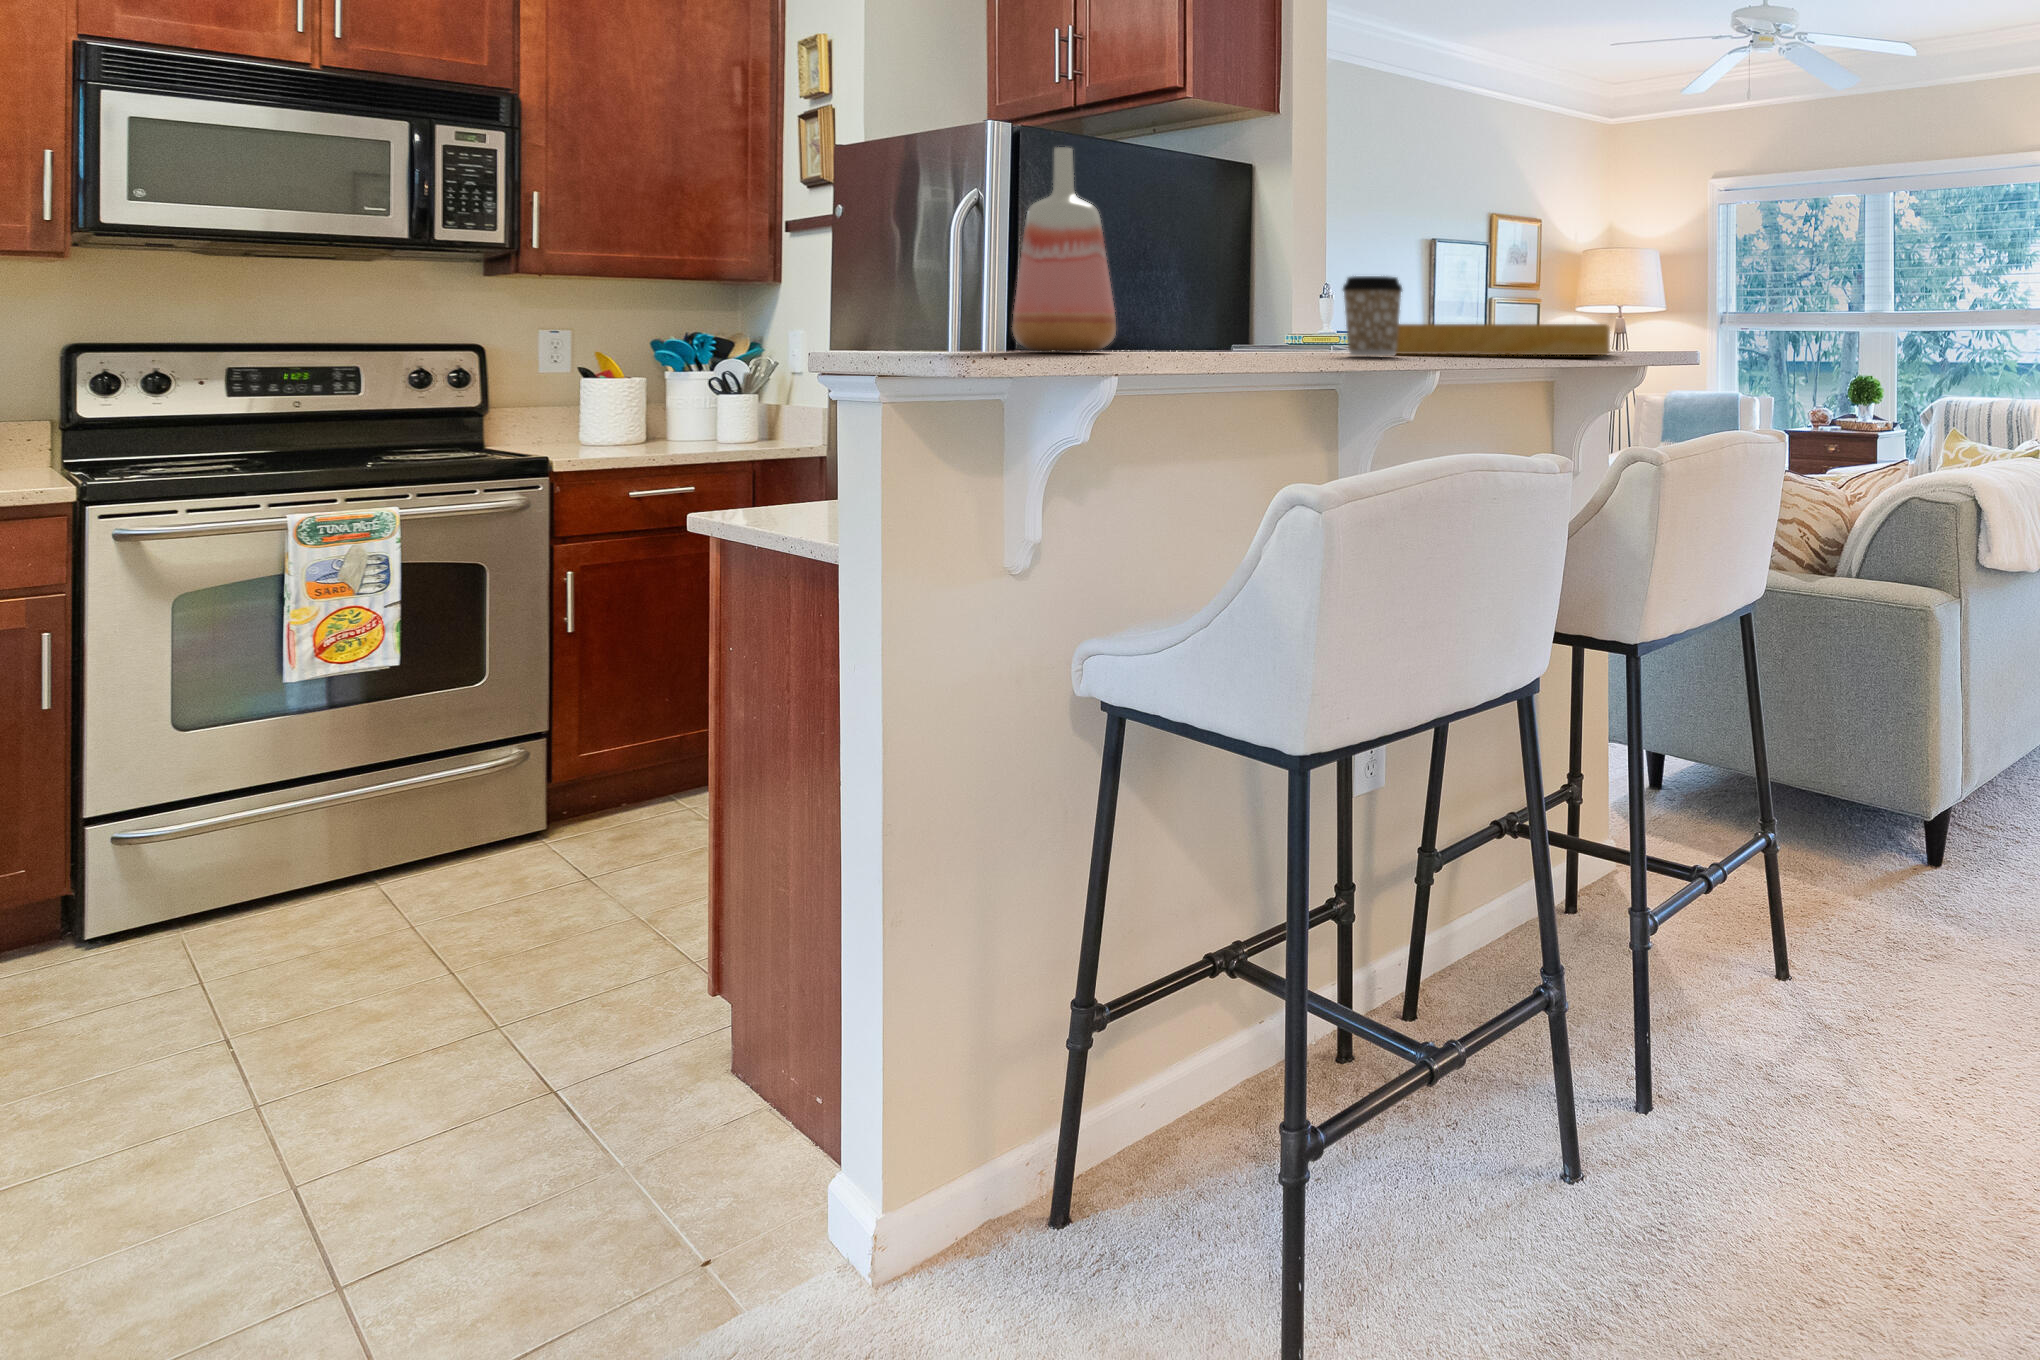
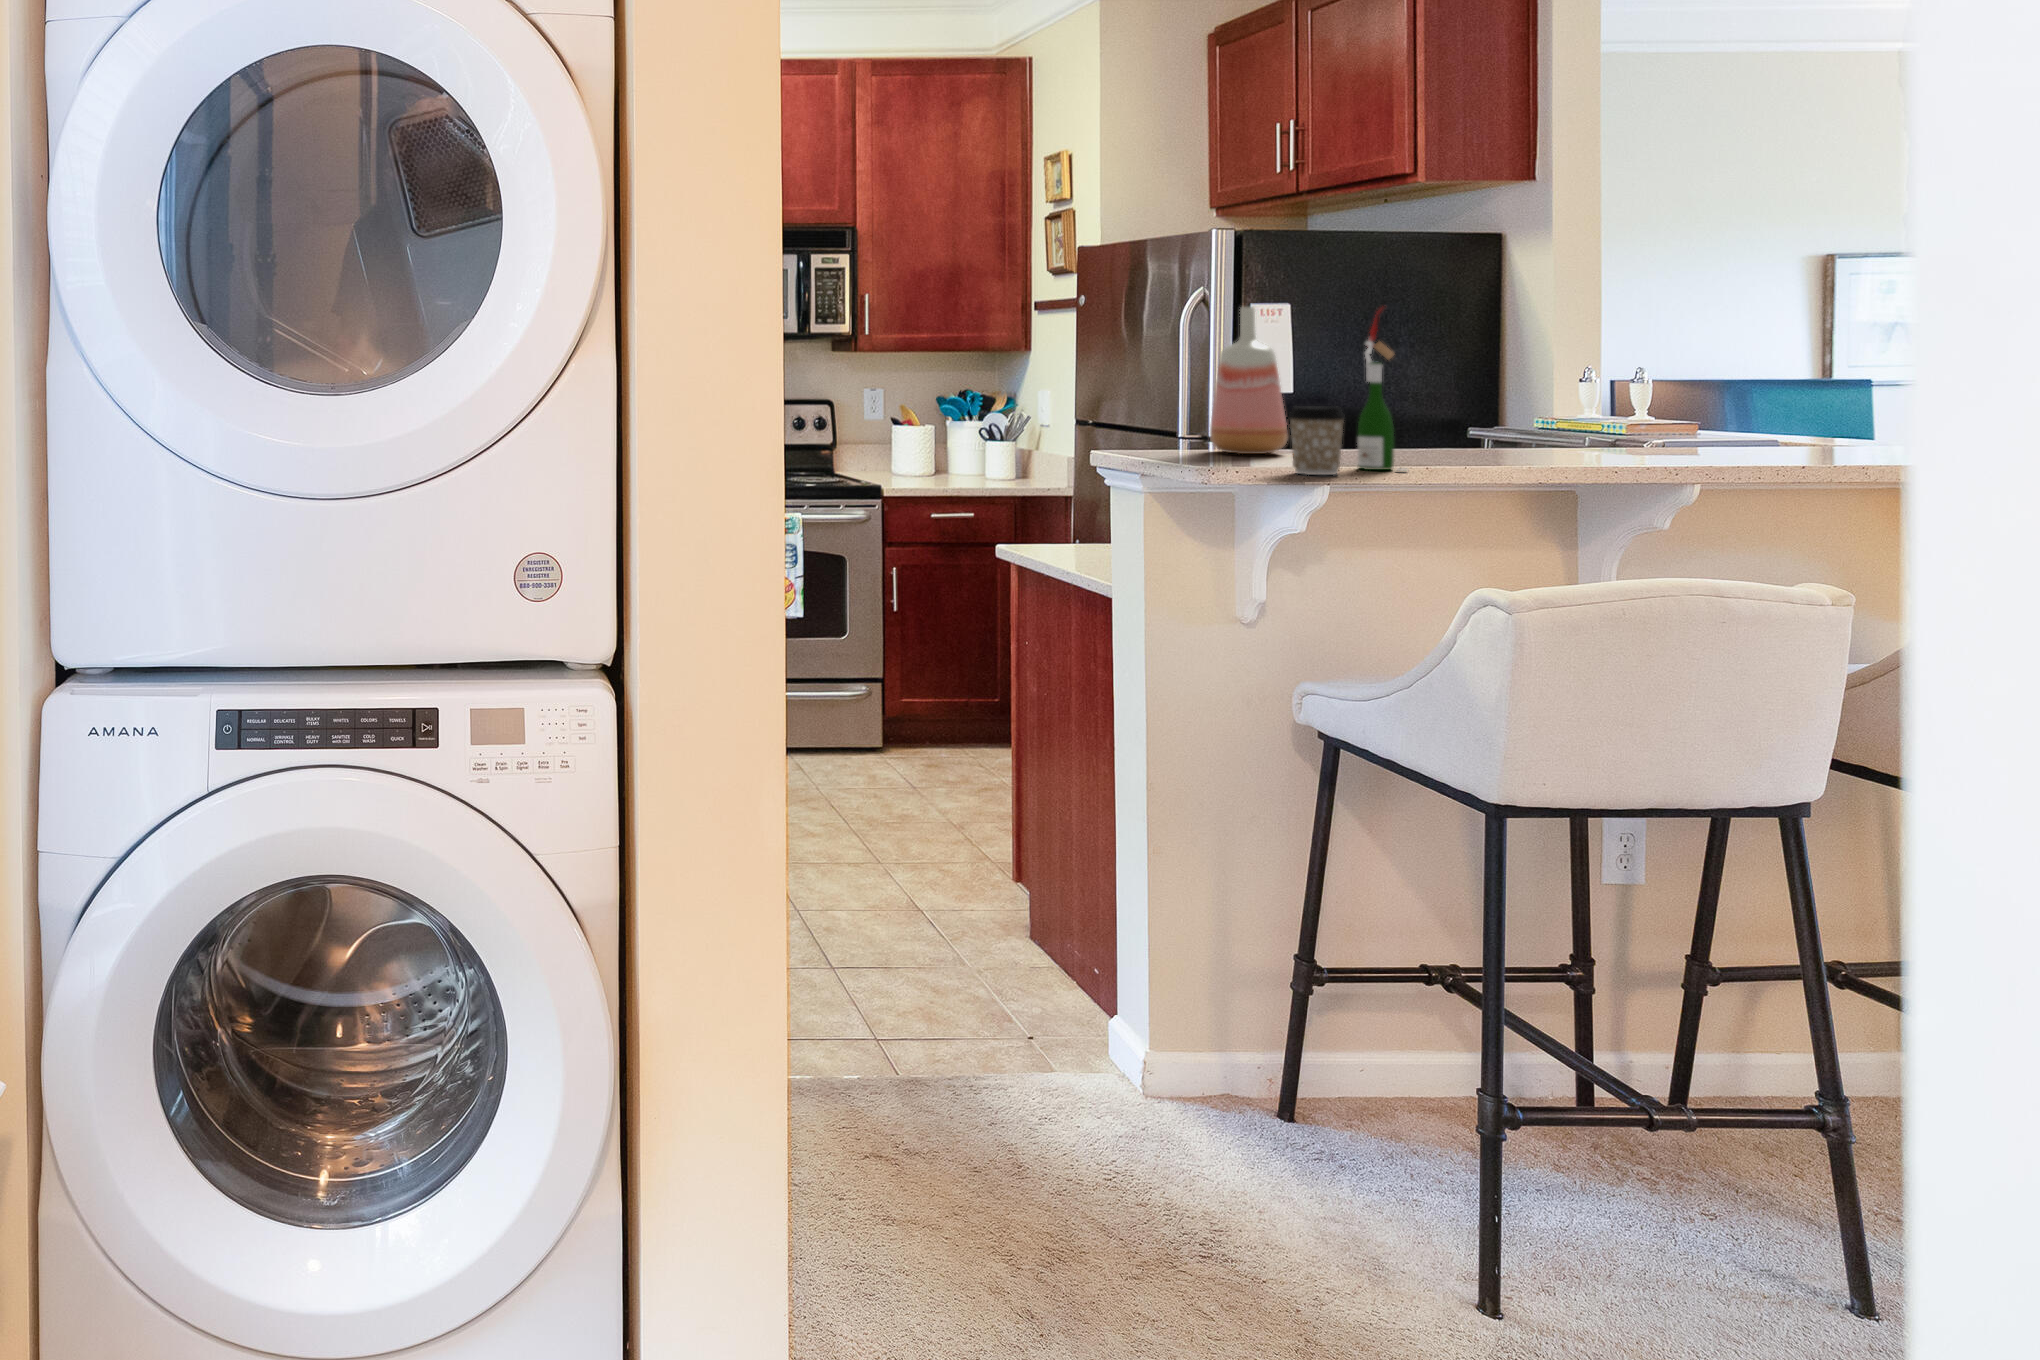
wine bottle: none [1214,135,1277,358] -> present [1358,307,1405,471]
coffee cup: present [1343,276,1402,356] -> present [1289,406,1345,475]
tray: present [1396,324,1610,355] -> none [1536,423,1806,468]

